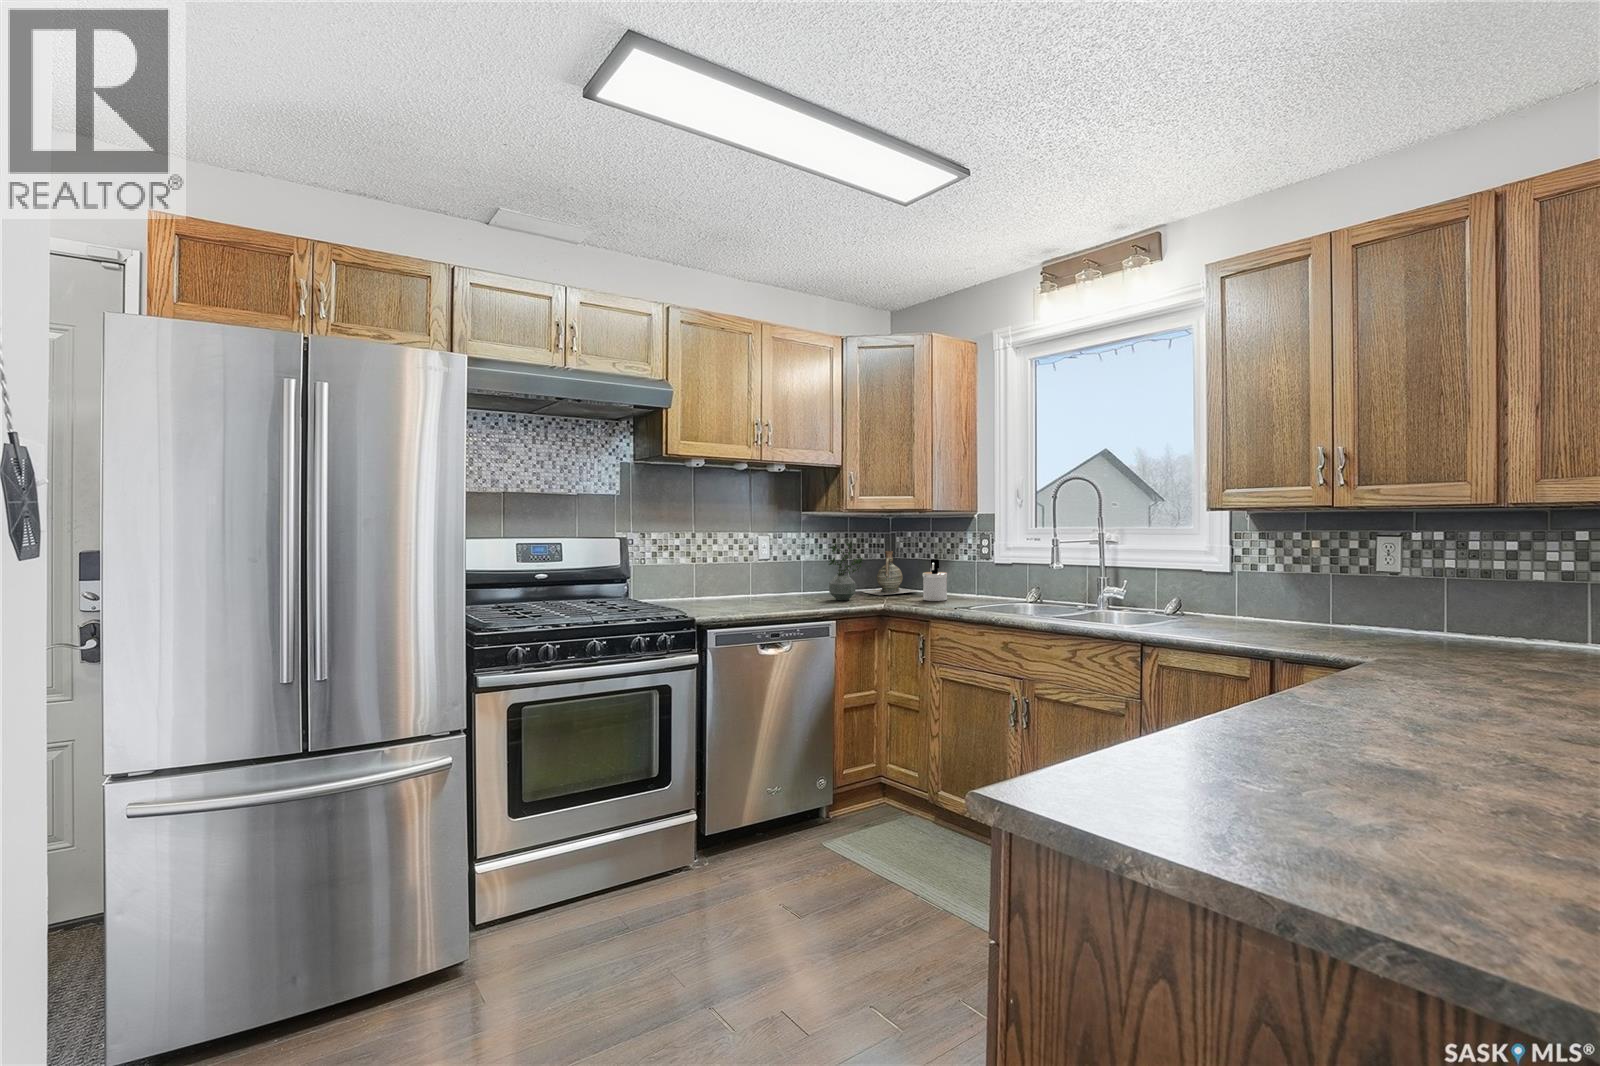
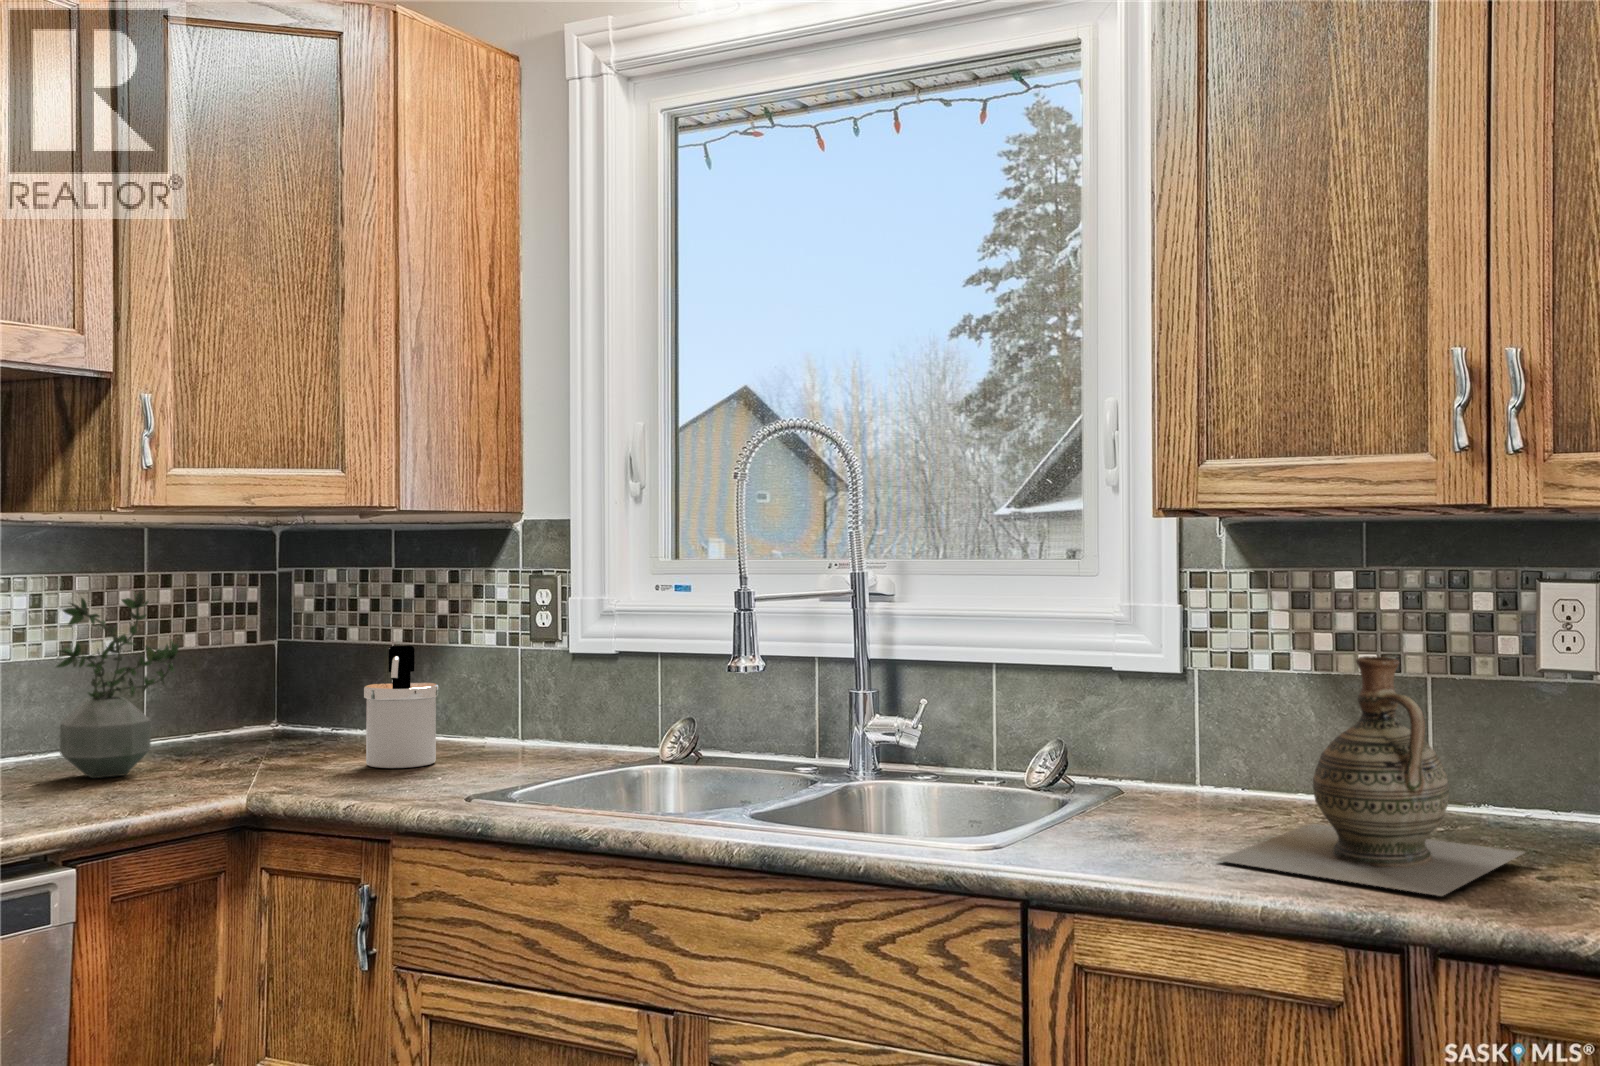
ceramic jug: present [863,551,916,595] -> present [1217,656,1524,896]

